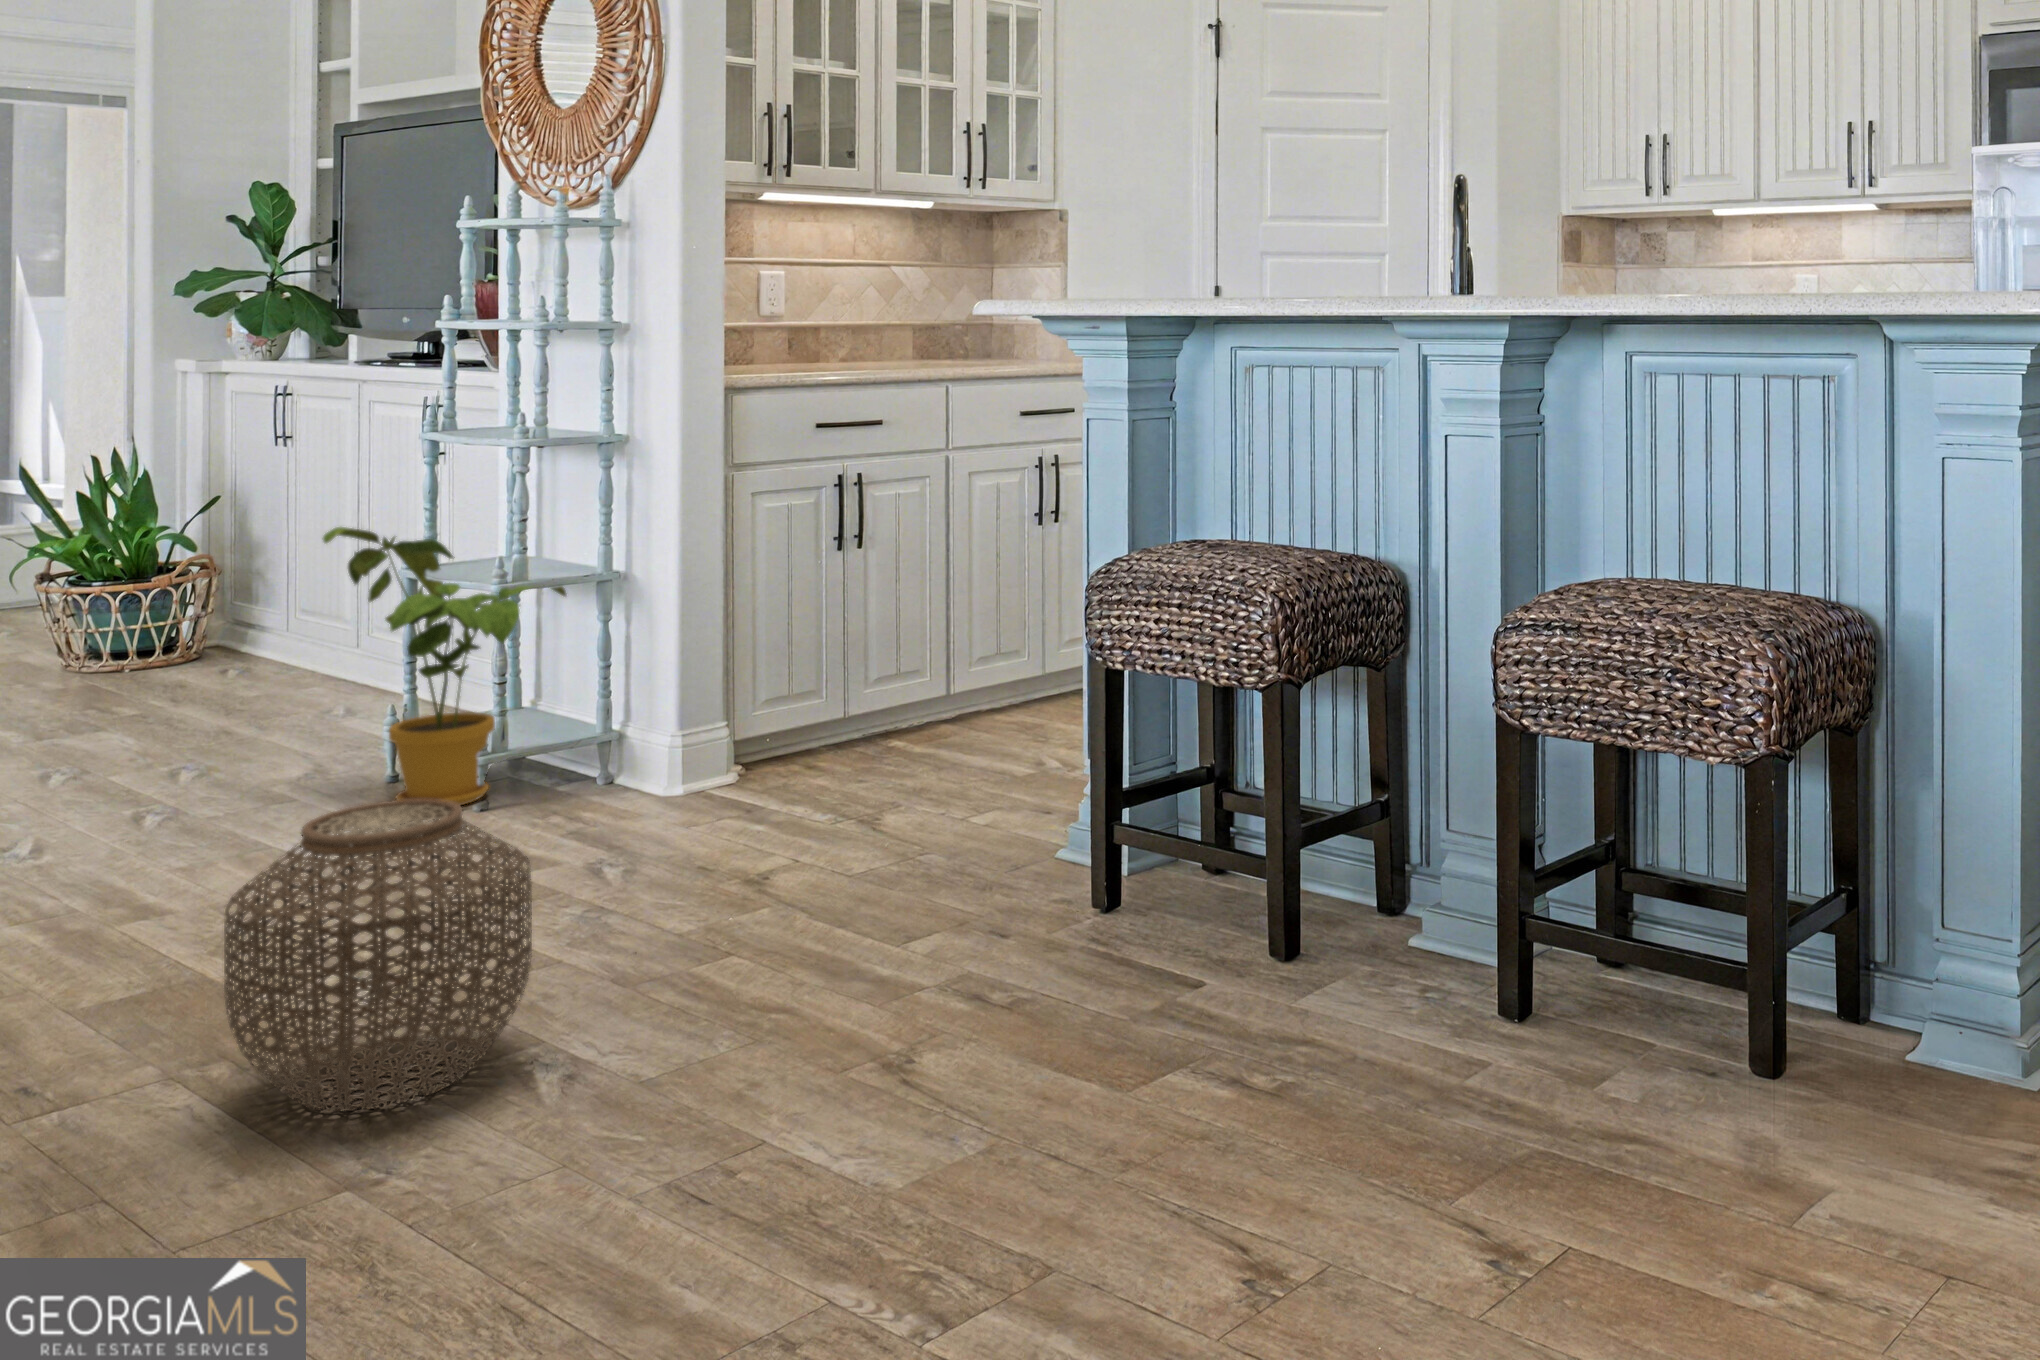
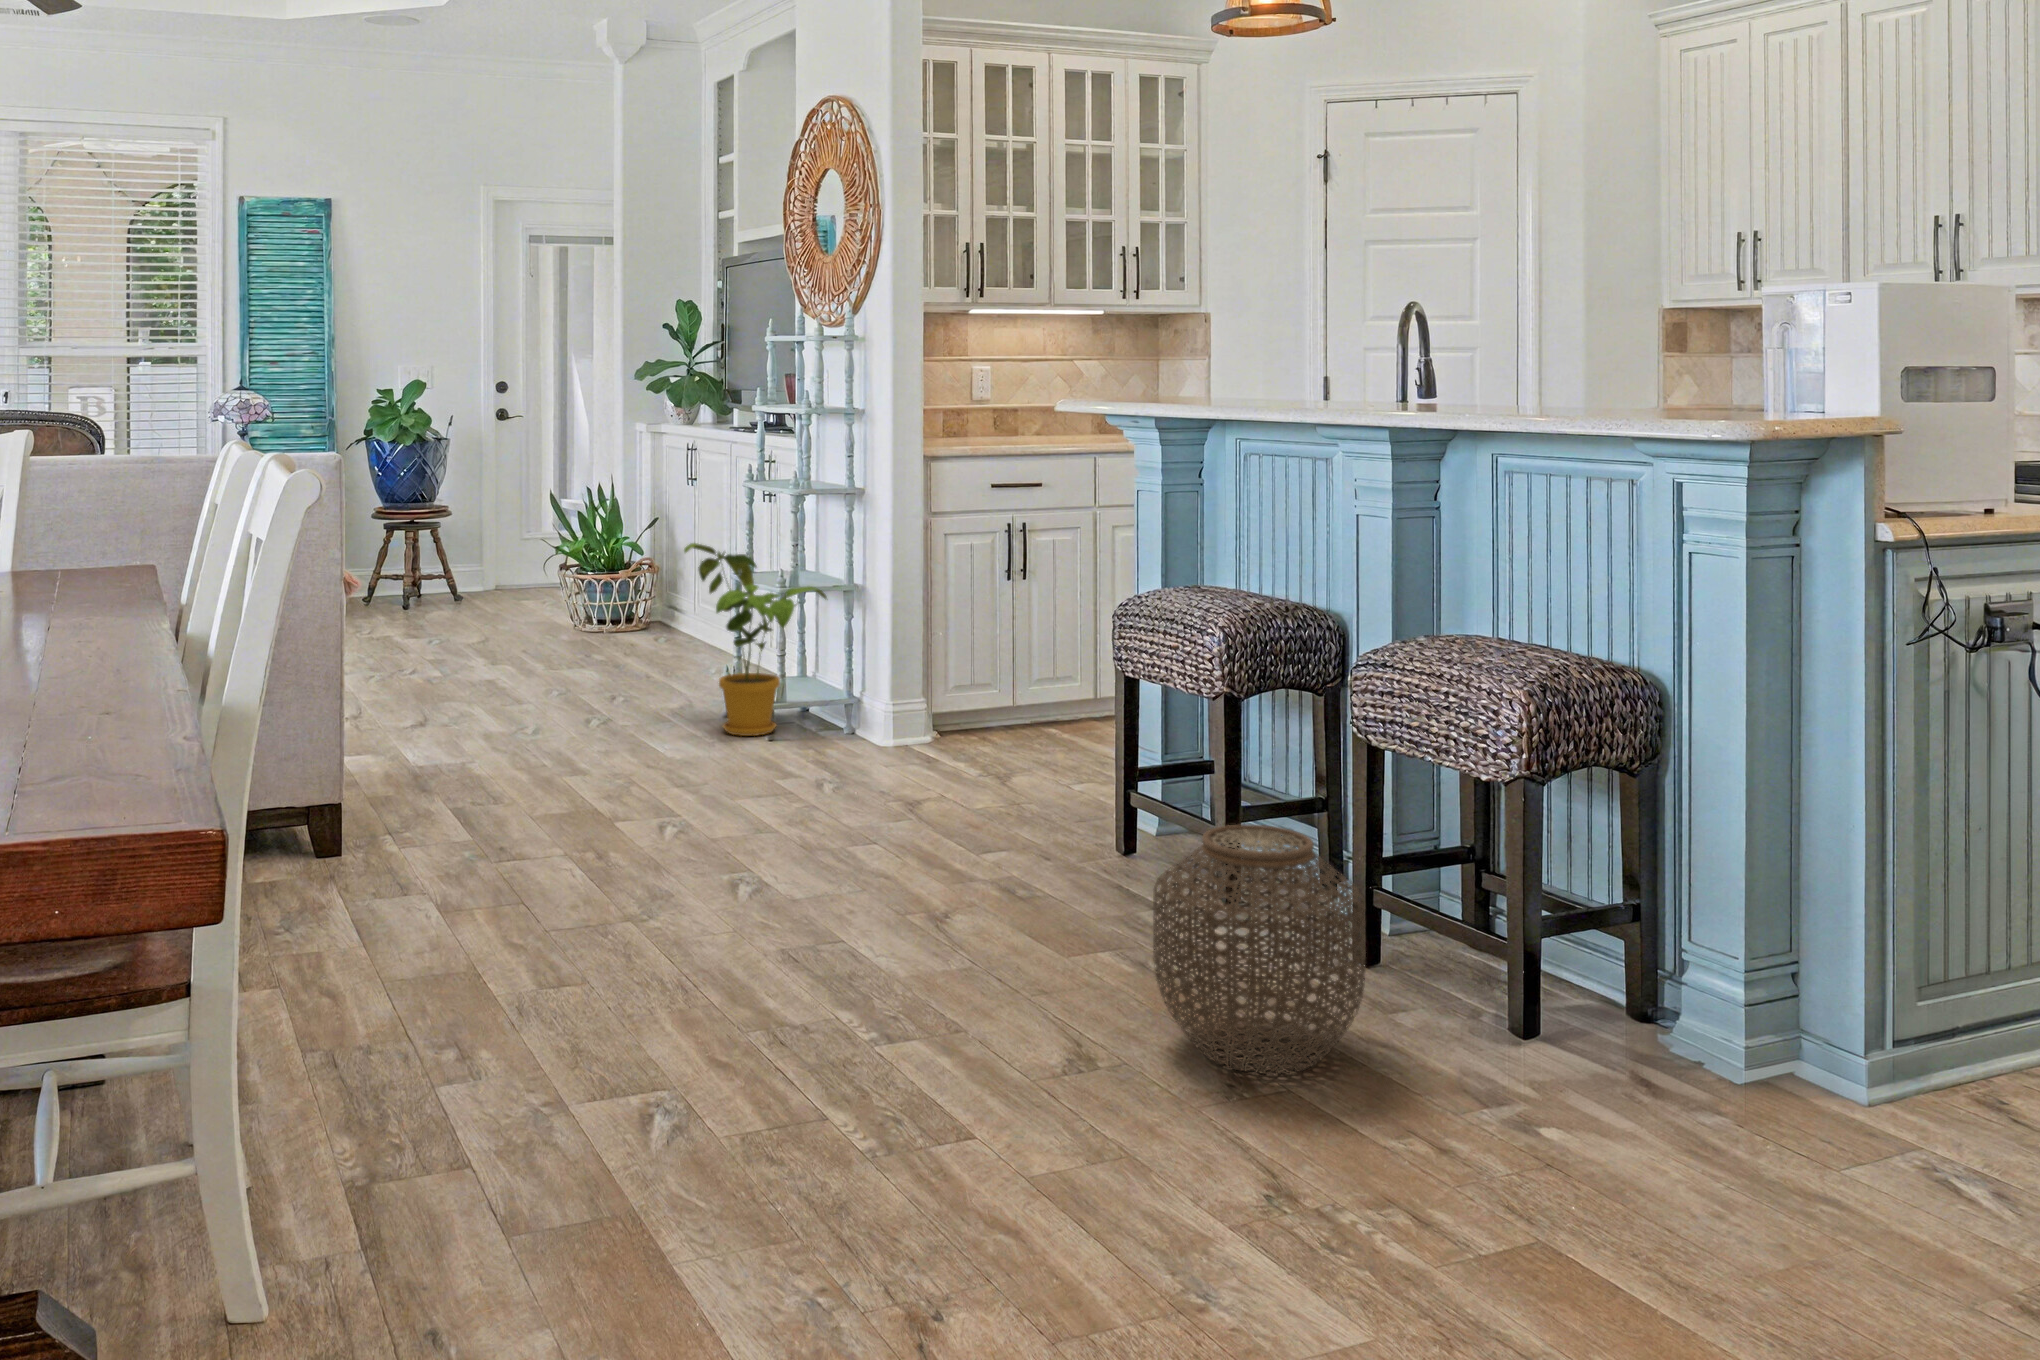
woven basket: present [224,799,532,1111] -> present [1153,825,1365,1074]

